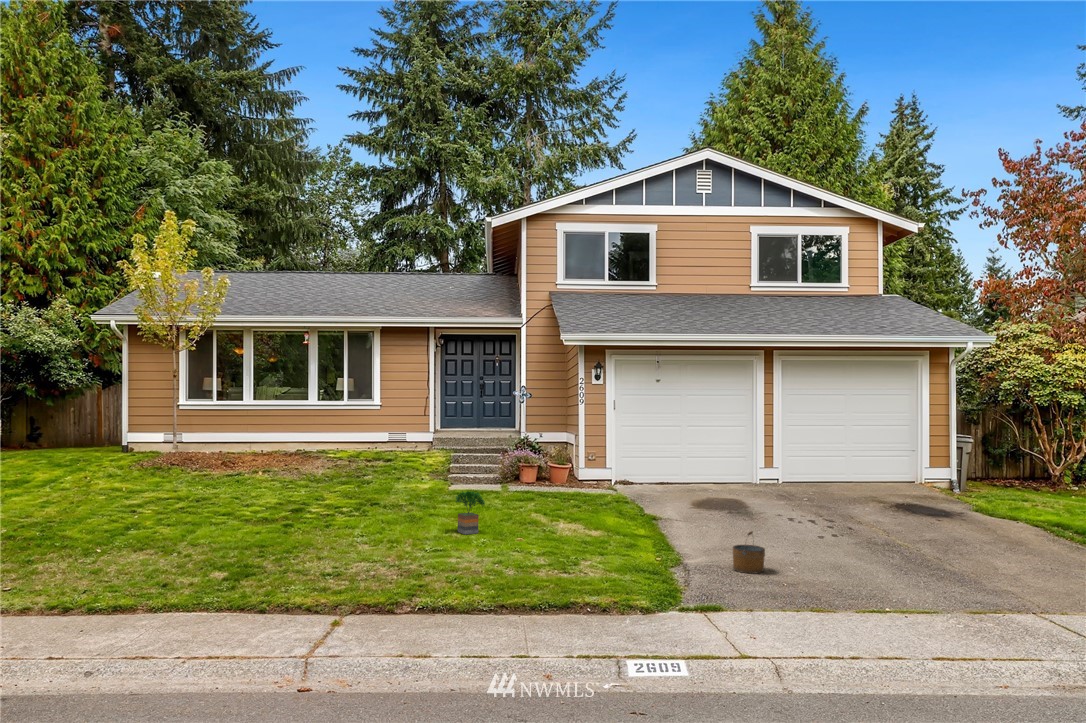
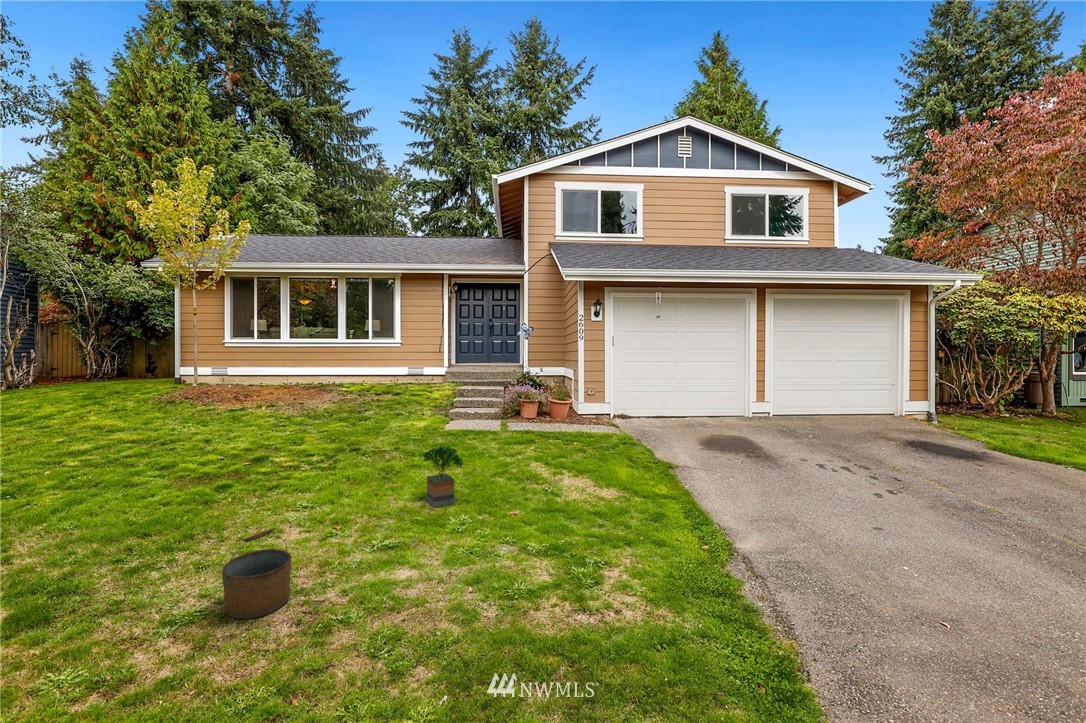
bucket: present [733,531,765,574] -> present [222,529,291,619]

